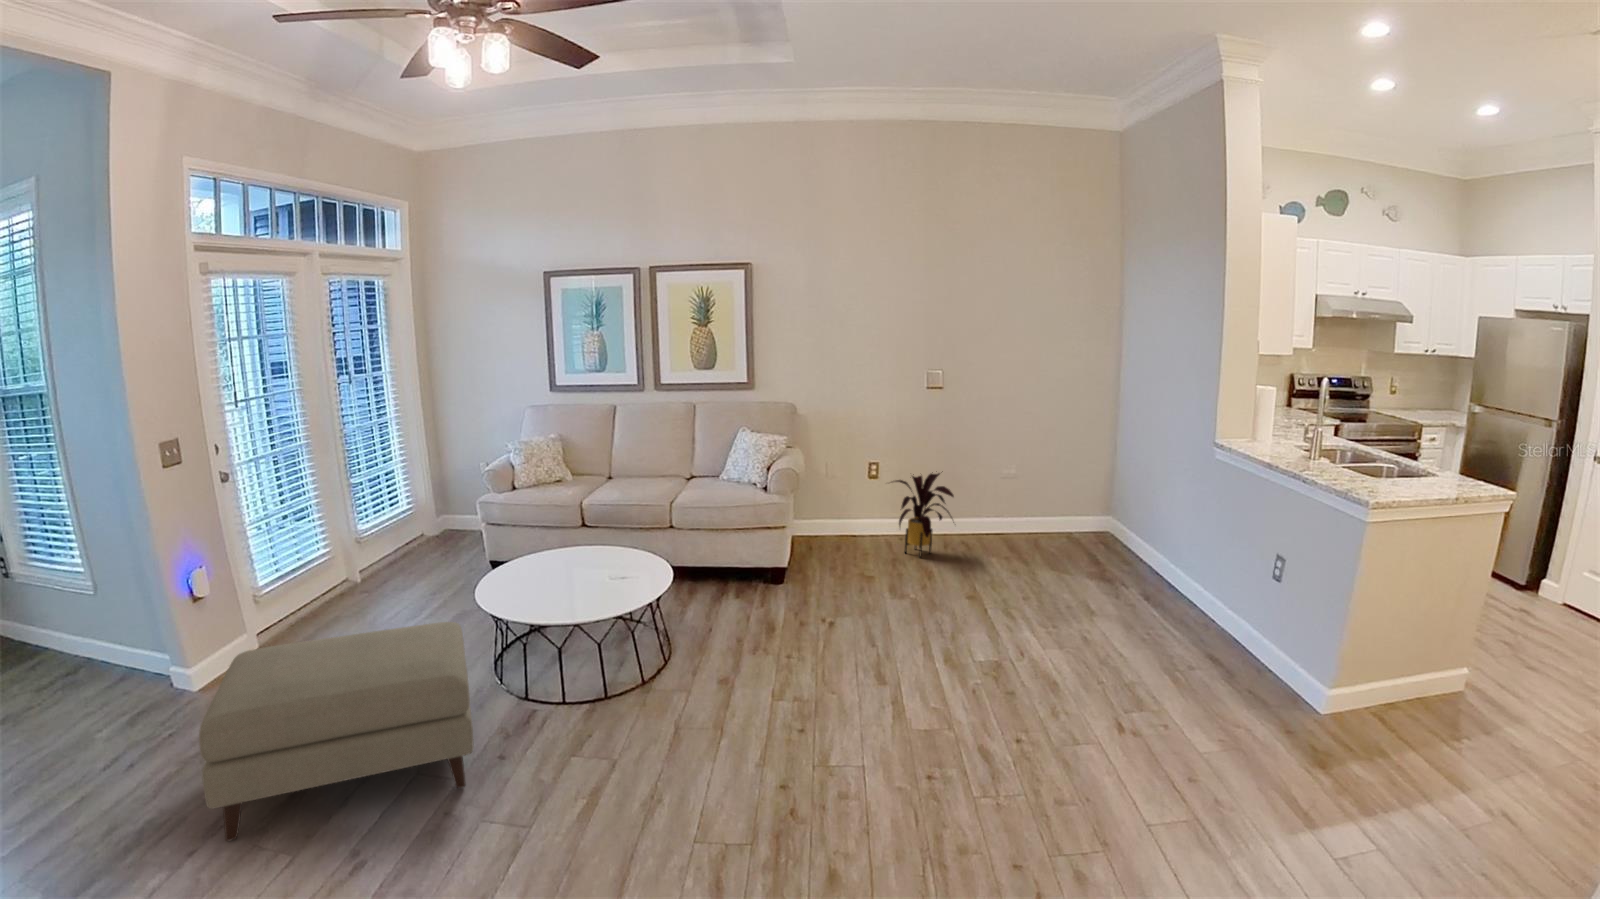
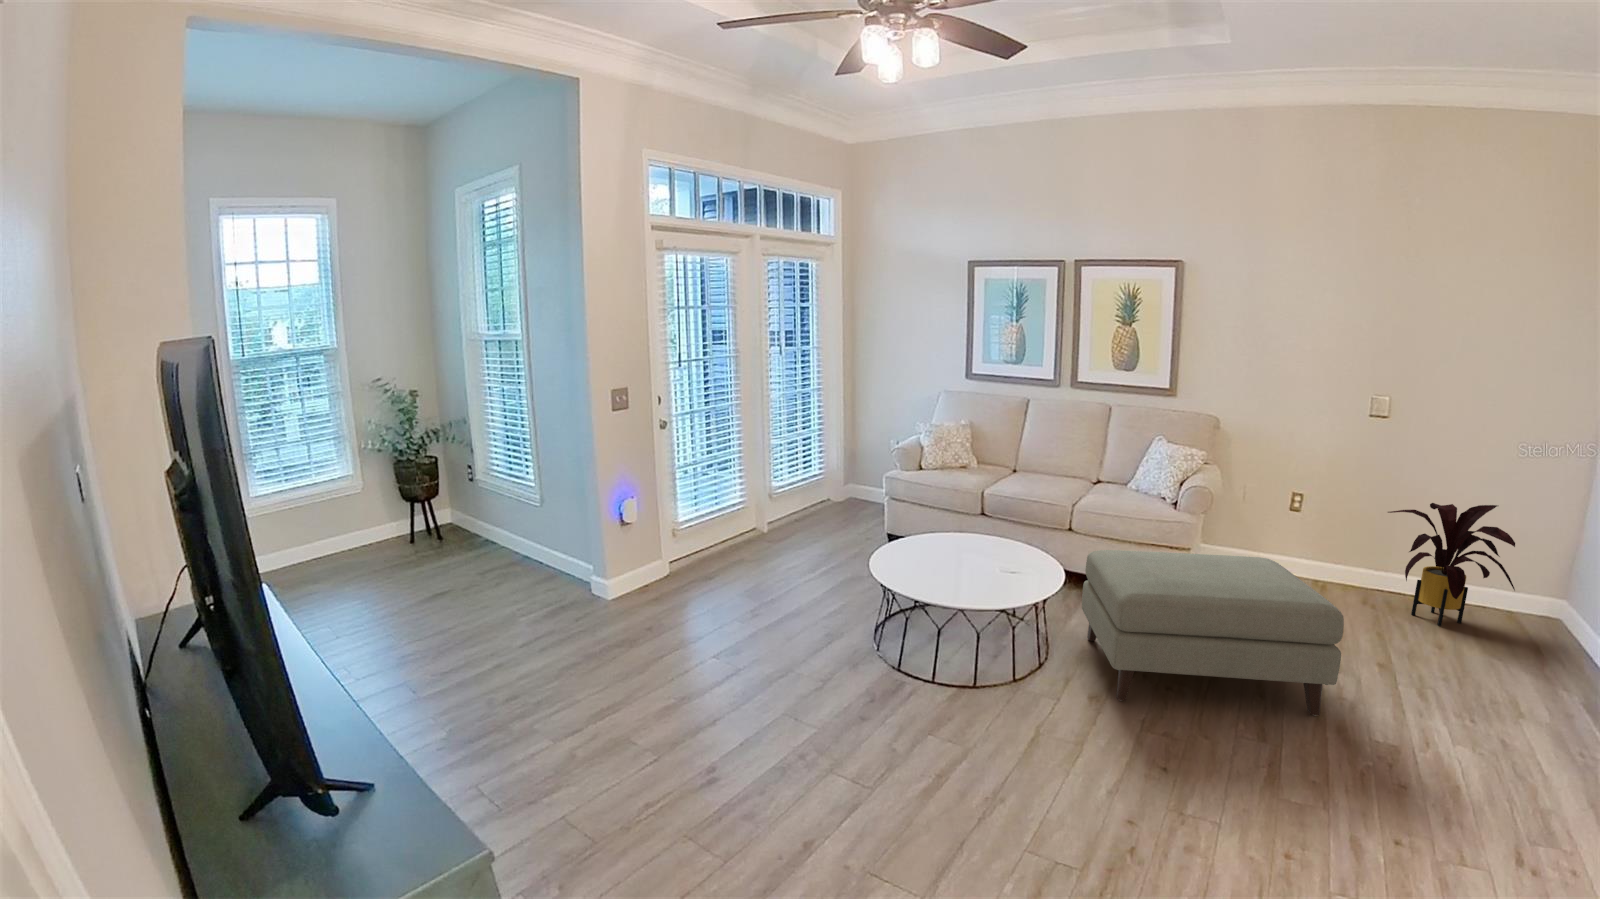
ottoman: present [199,622,473,841] -> present [1082,550,1344,716]

